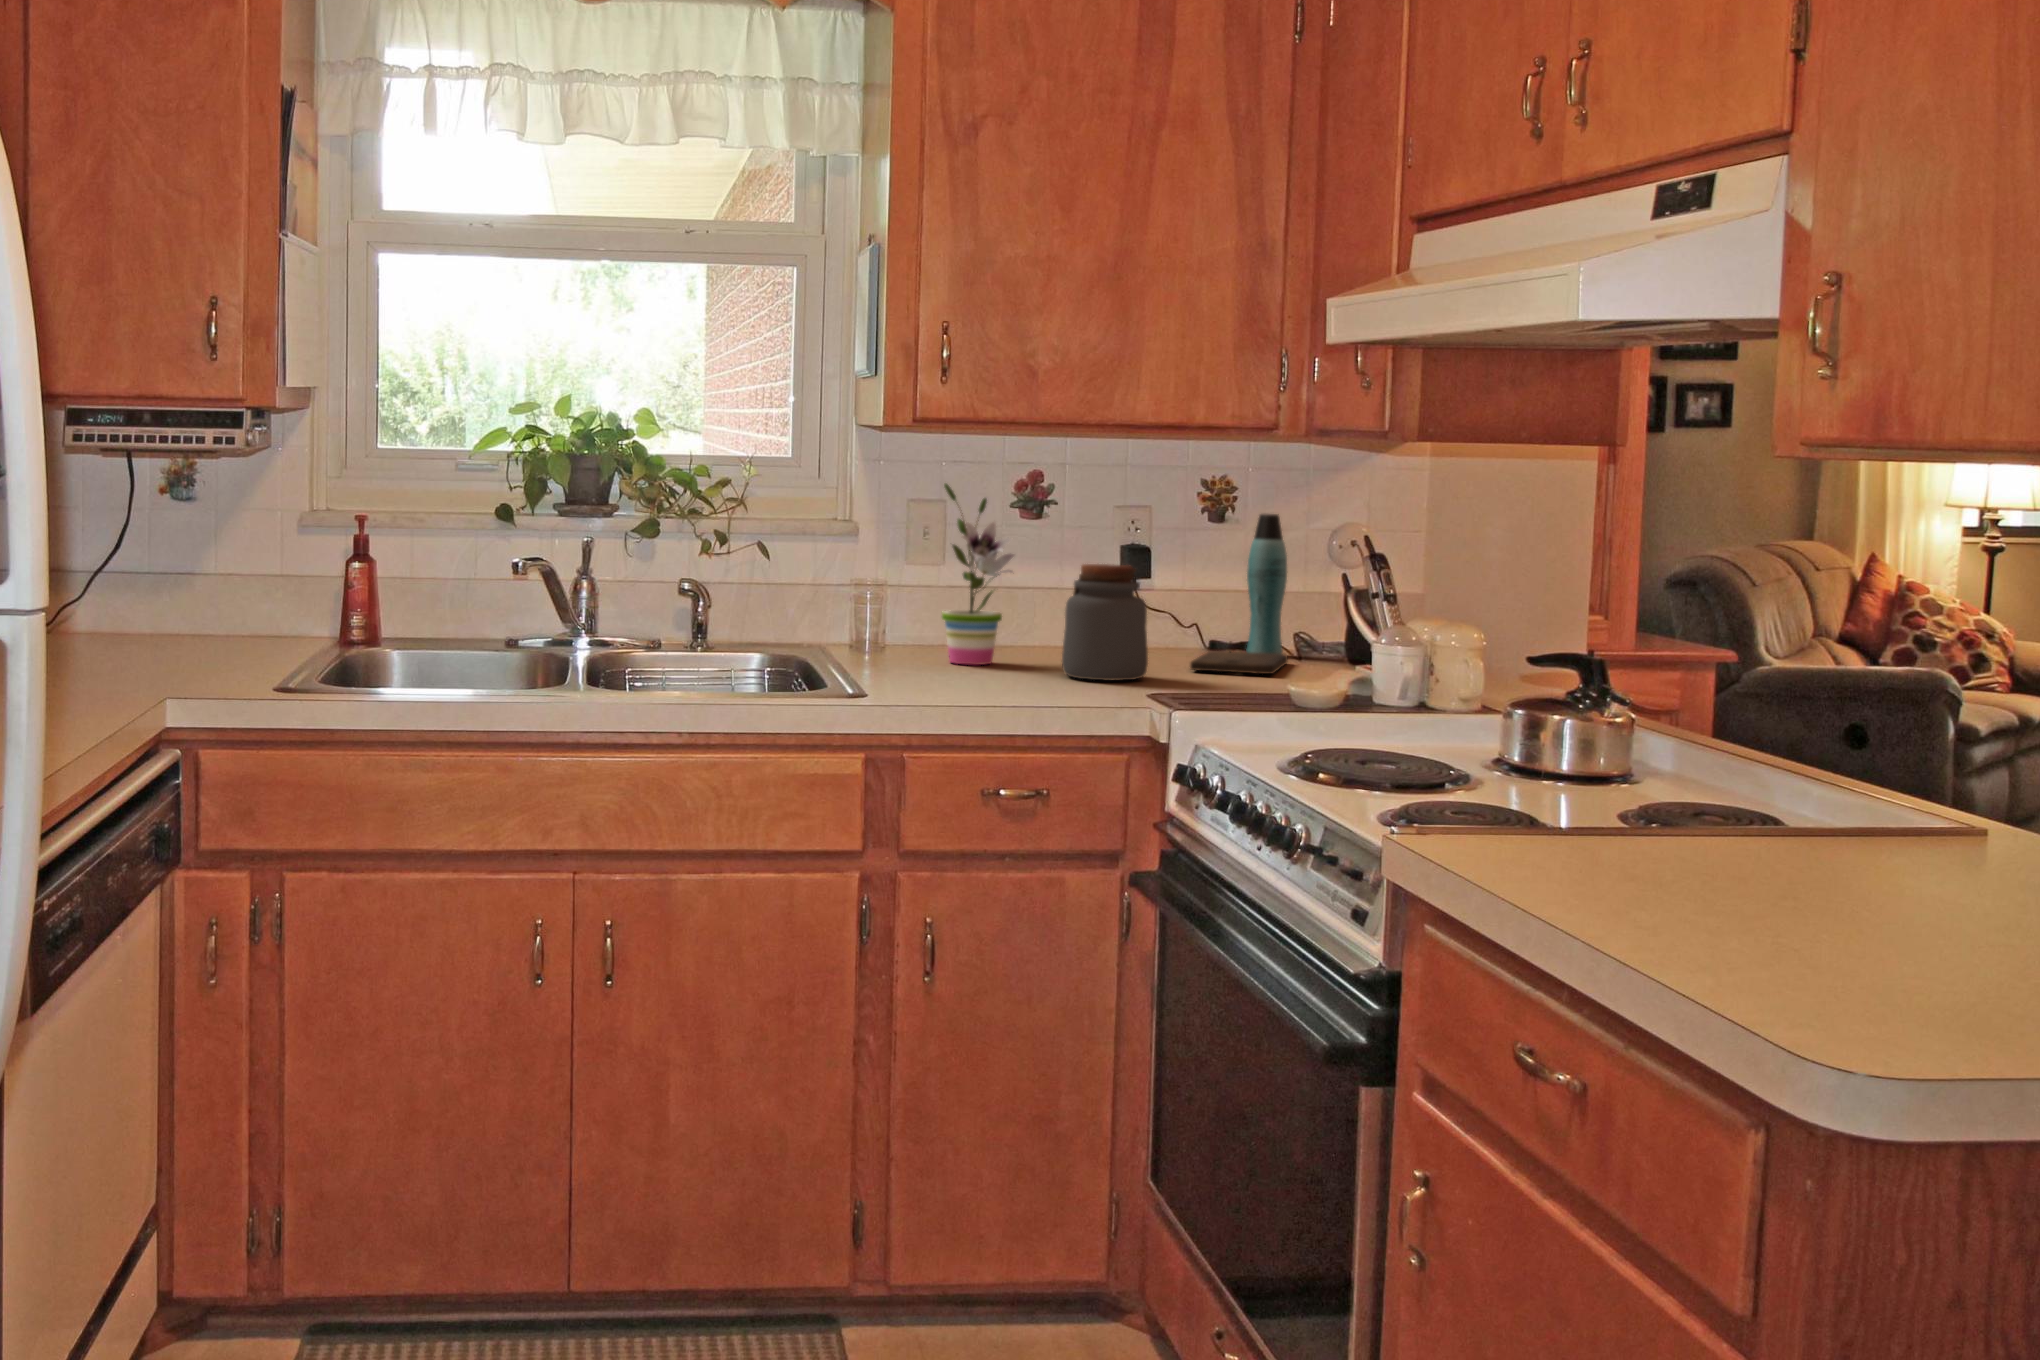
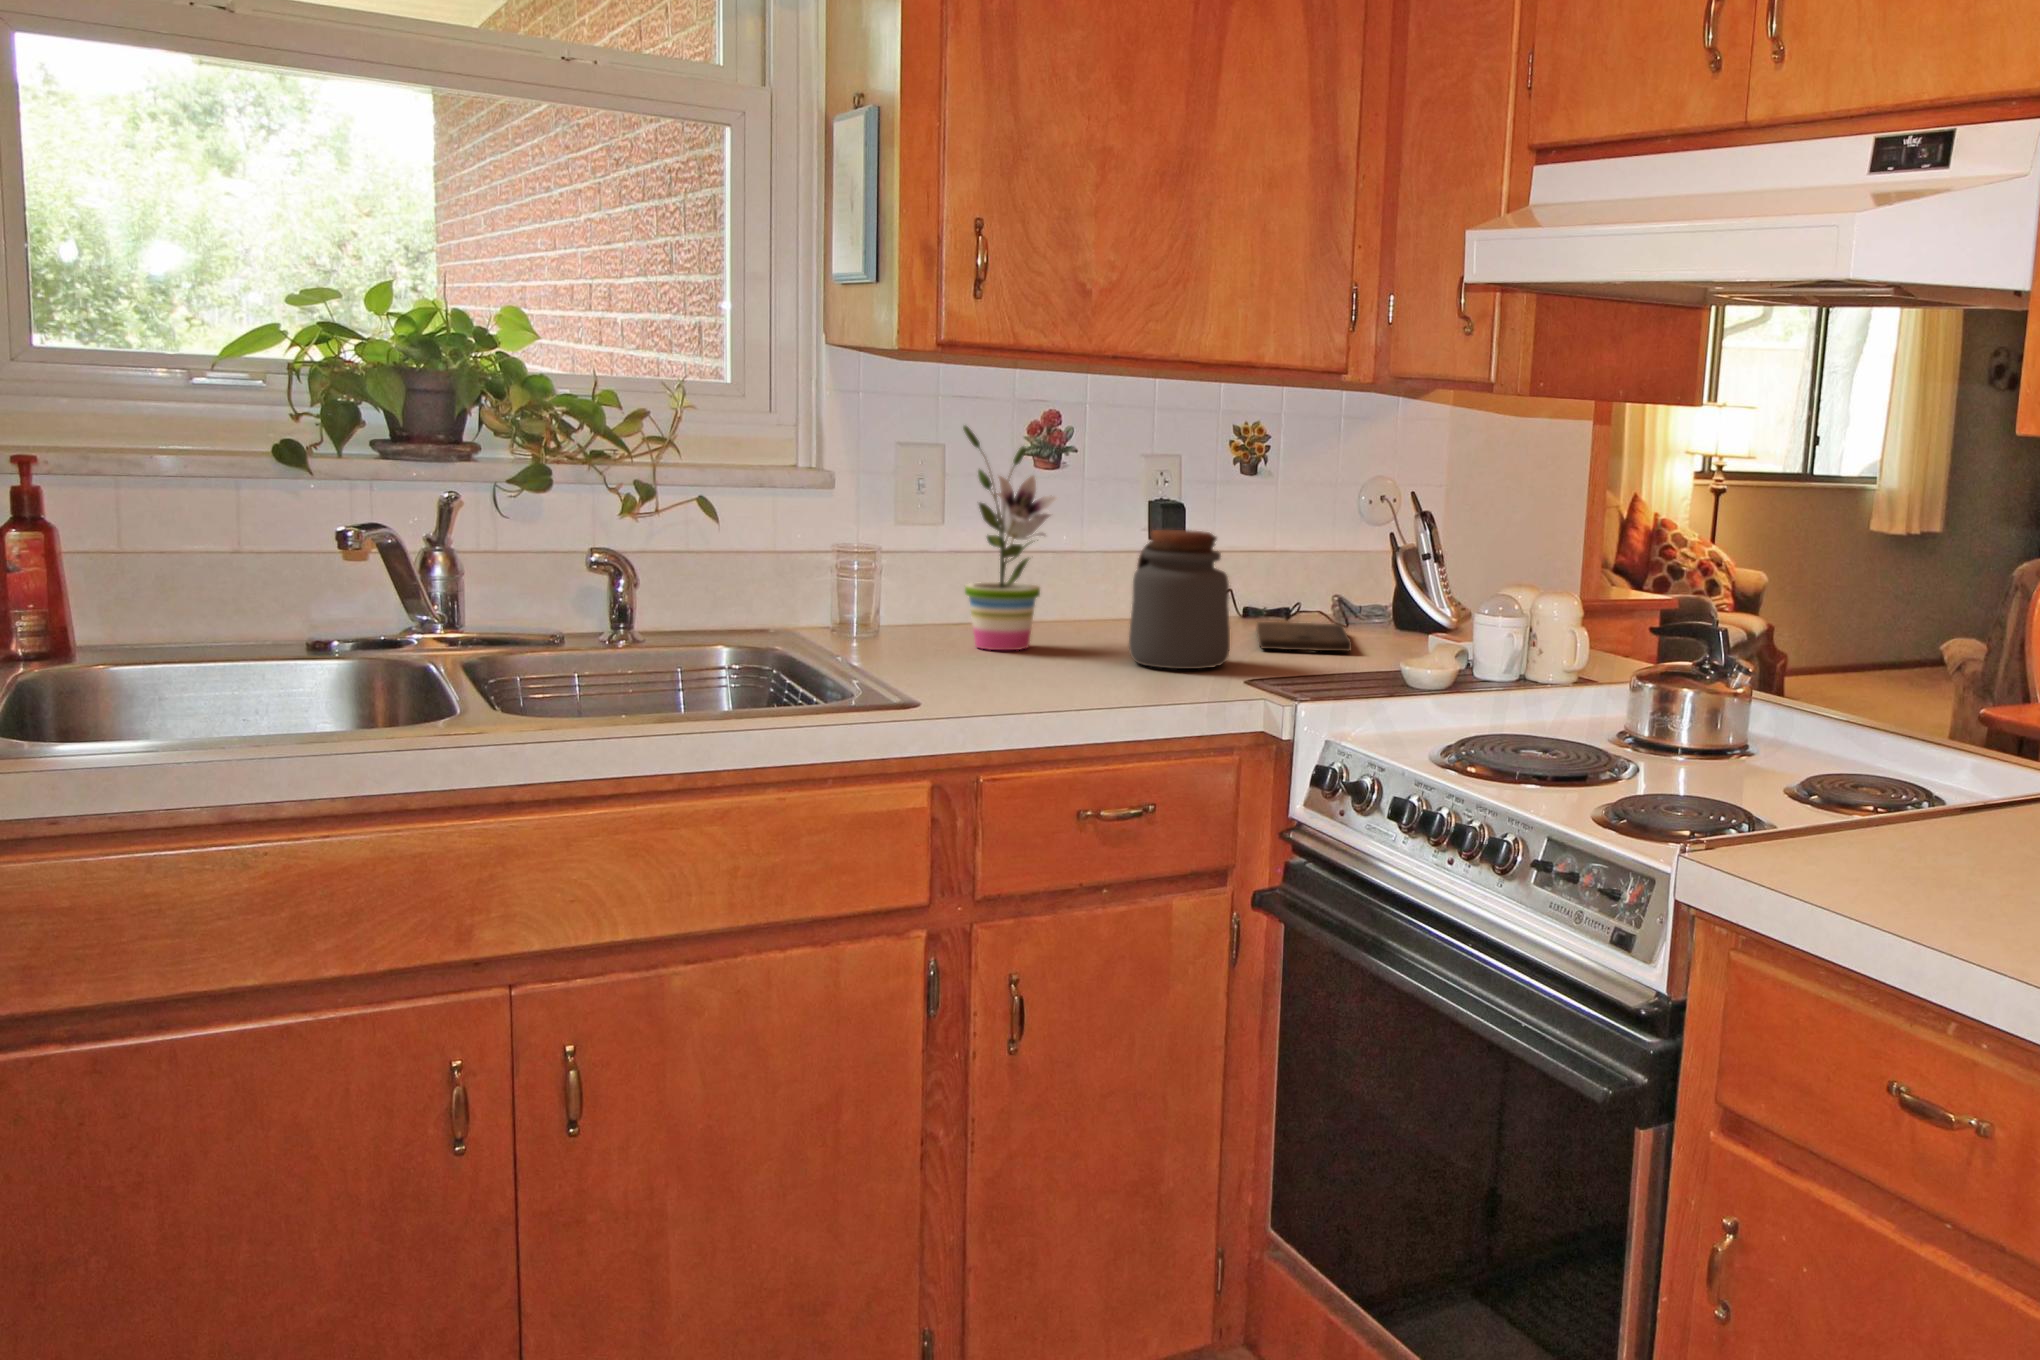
bottle: present [1246,514,1287,654] -> none [1286,468,1330,624]

